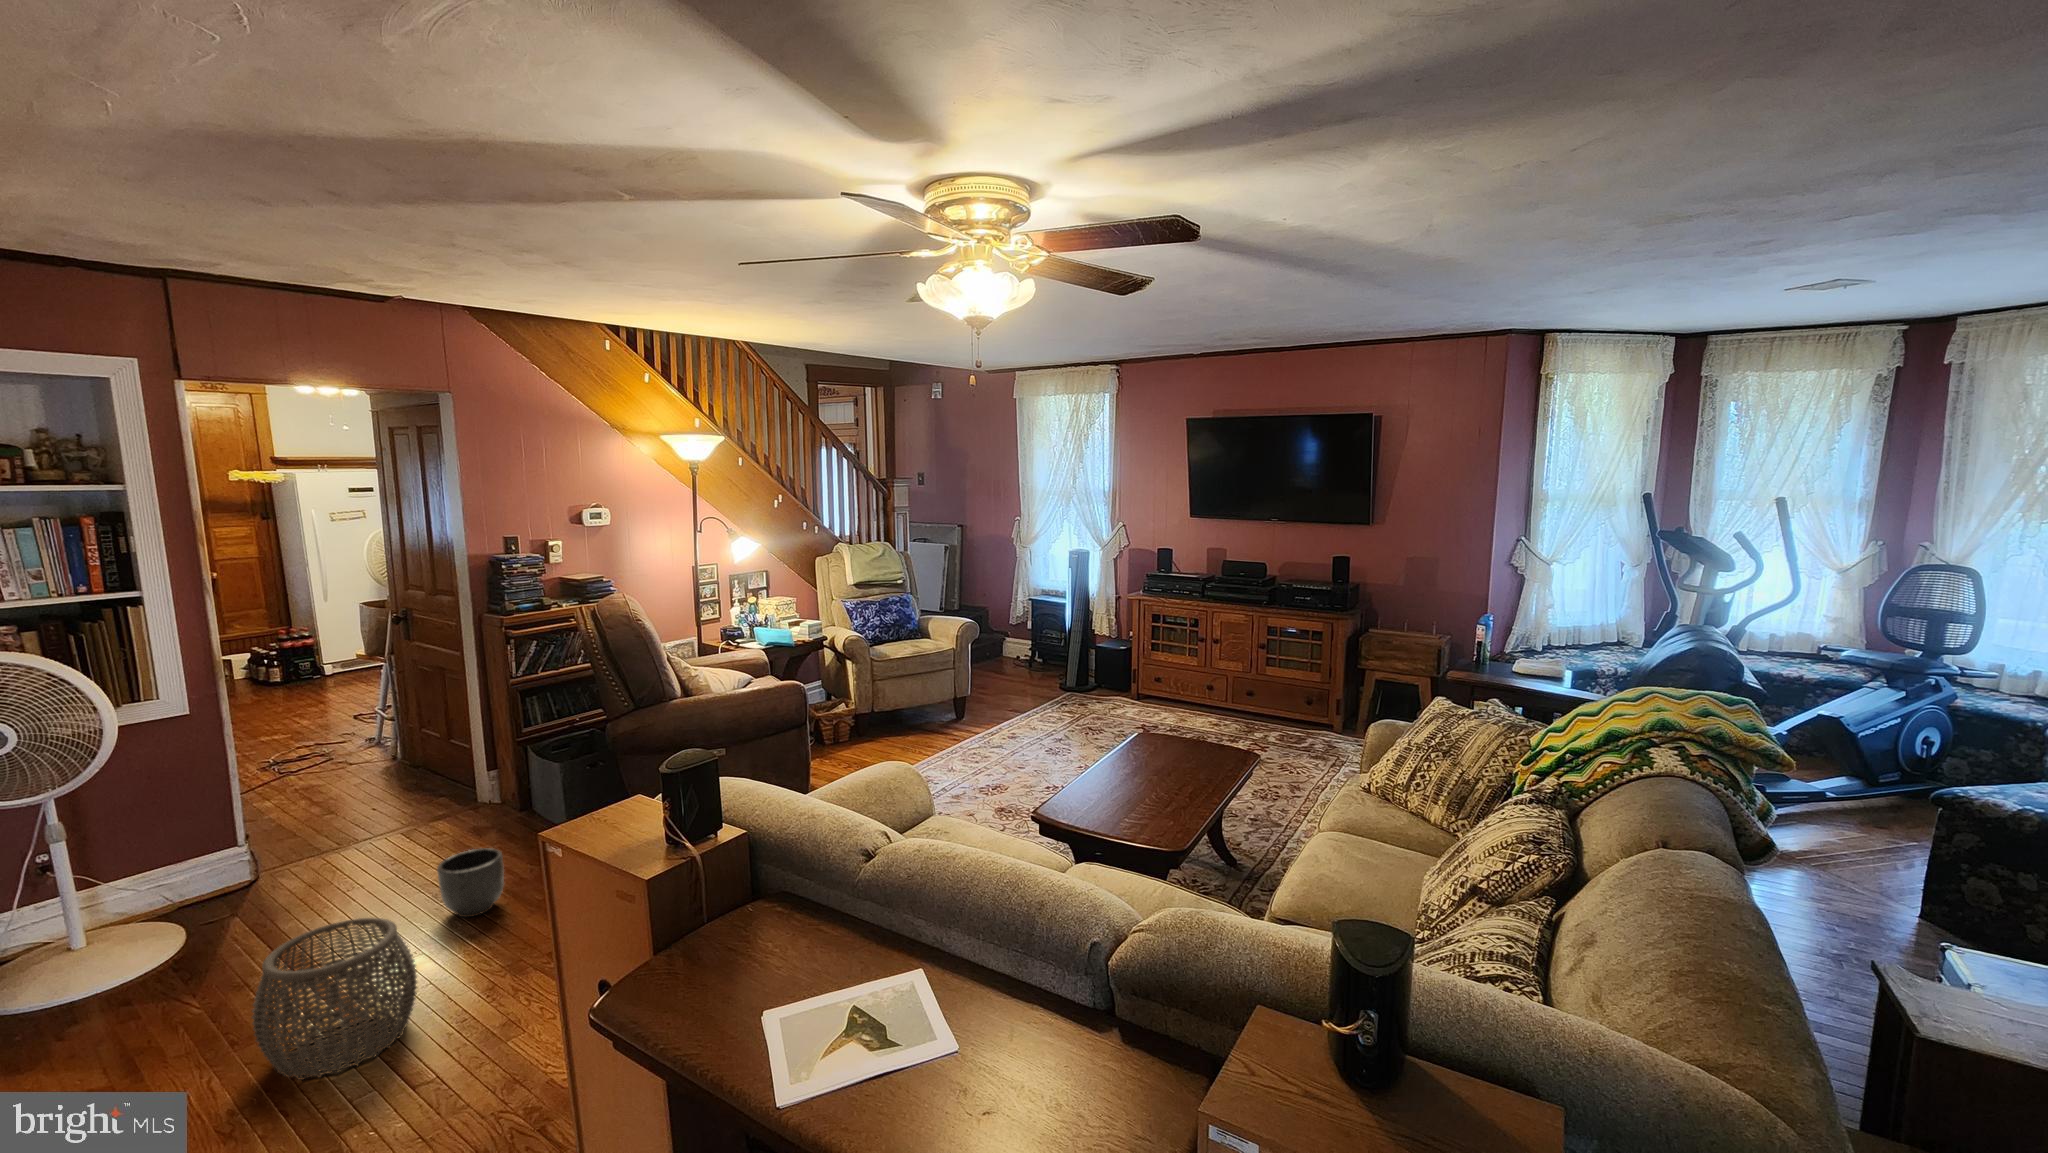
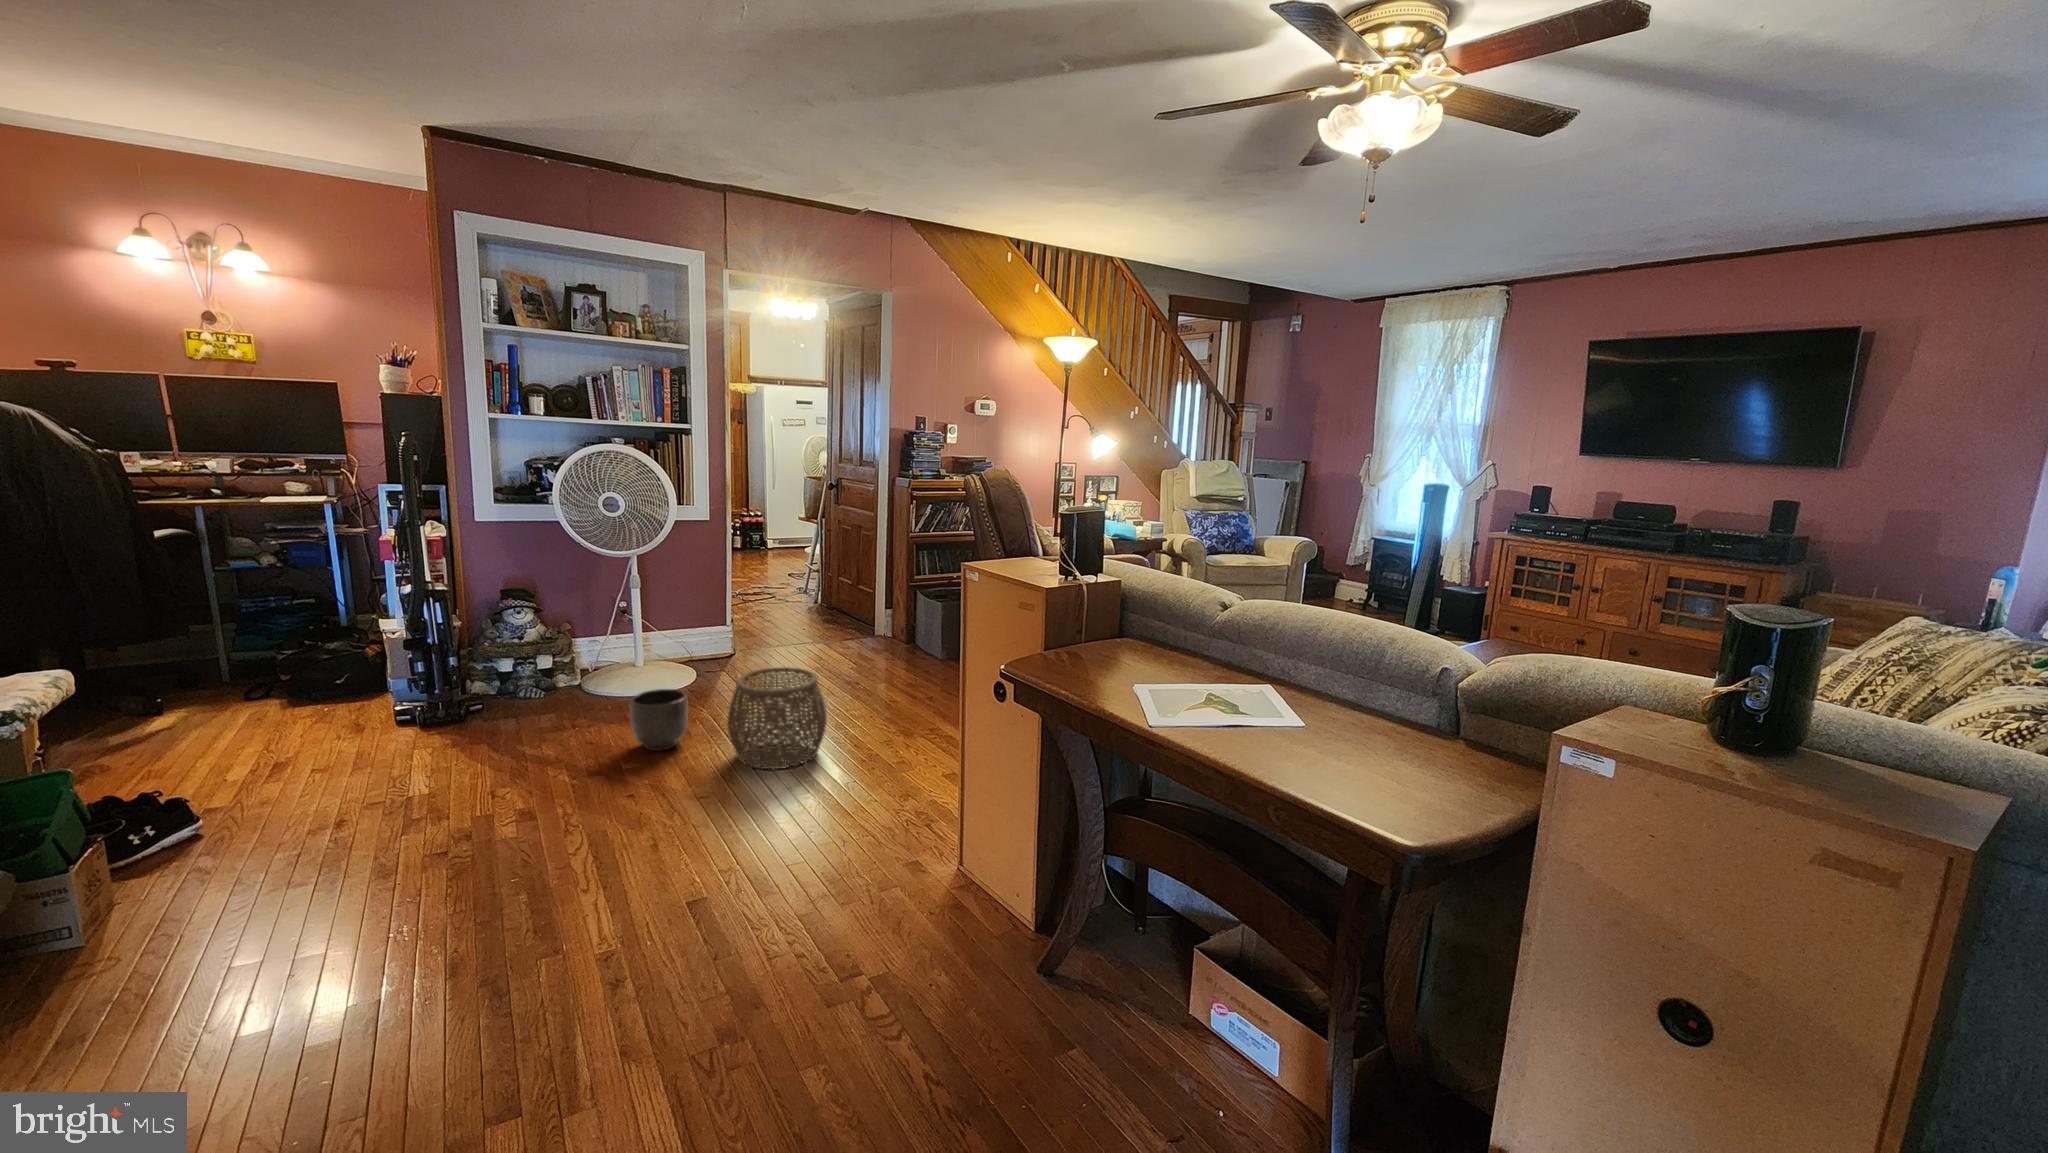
planter: present [437,848,504,917] -> present [629,689,688,751]

